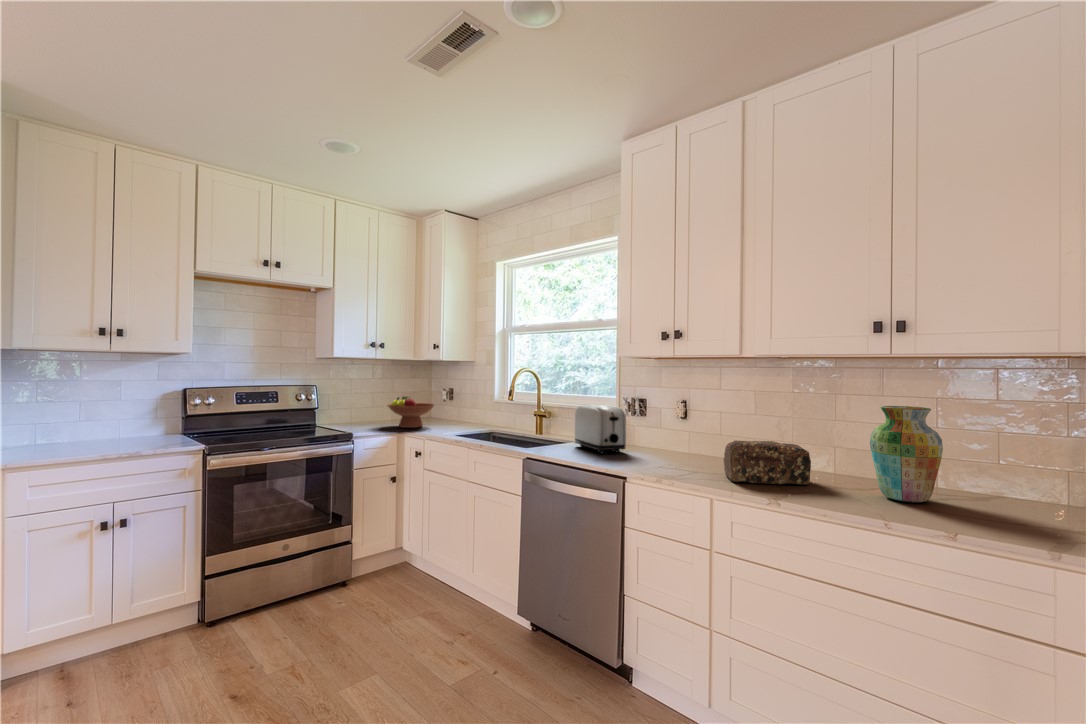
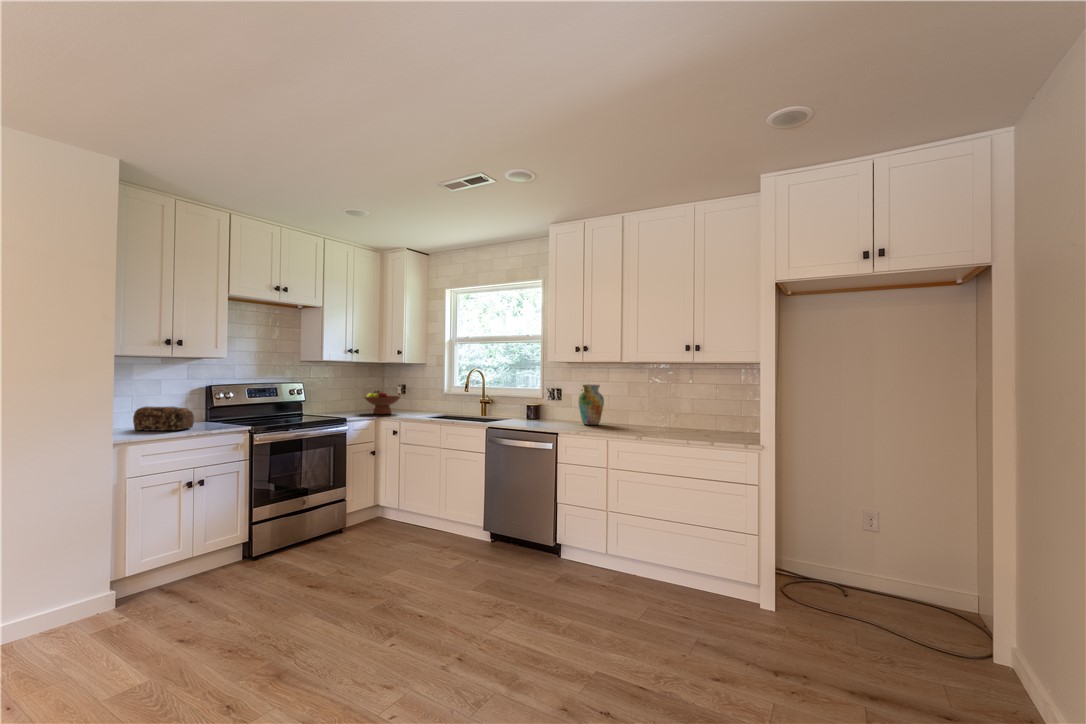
toaster: present [575,405,626,453] -> none [516,393,551,424]
vase: present [870,406,943,502] -> present [579,385,604,425]
bread loaf: present [724,441,811,484] -> present [133,407,194,431]

